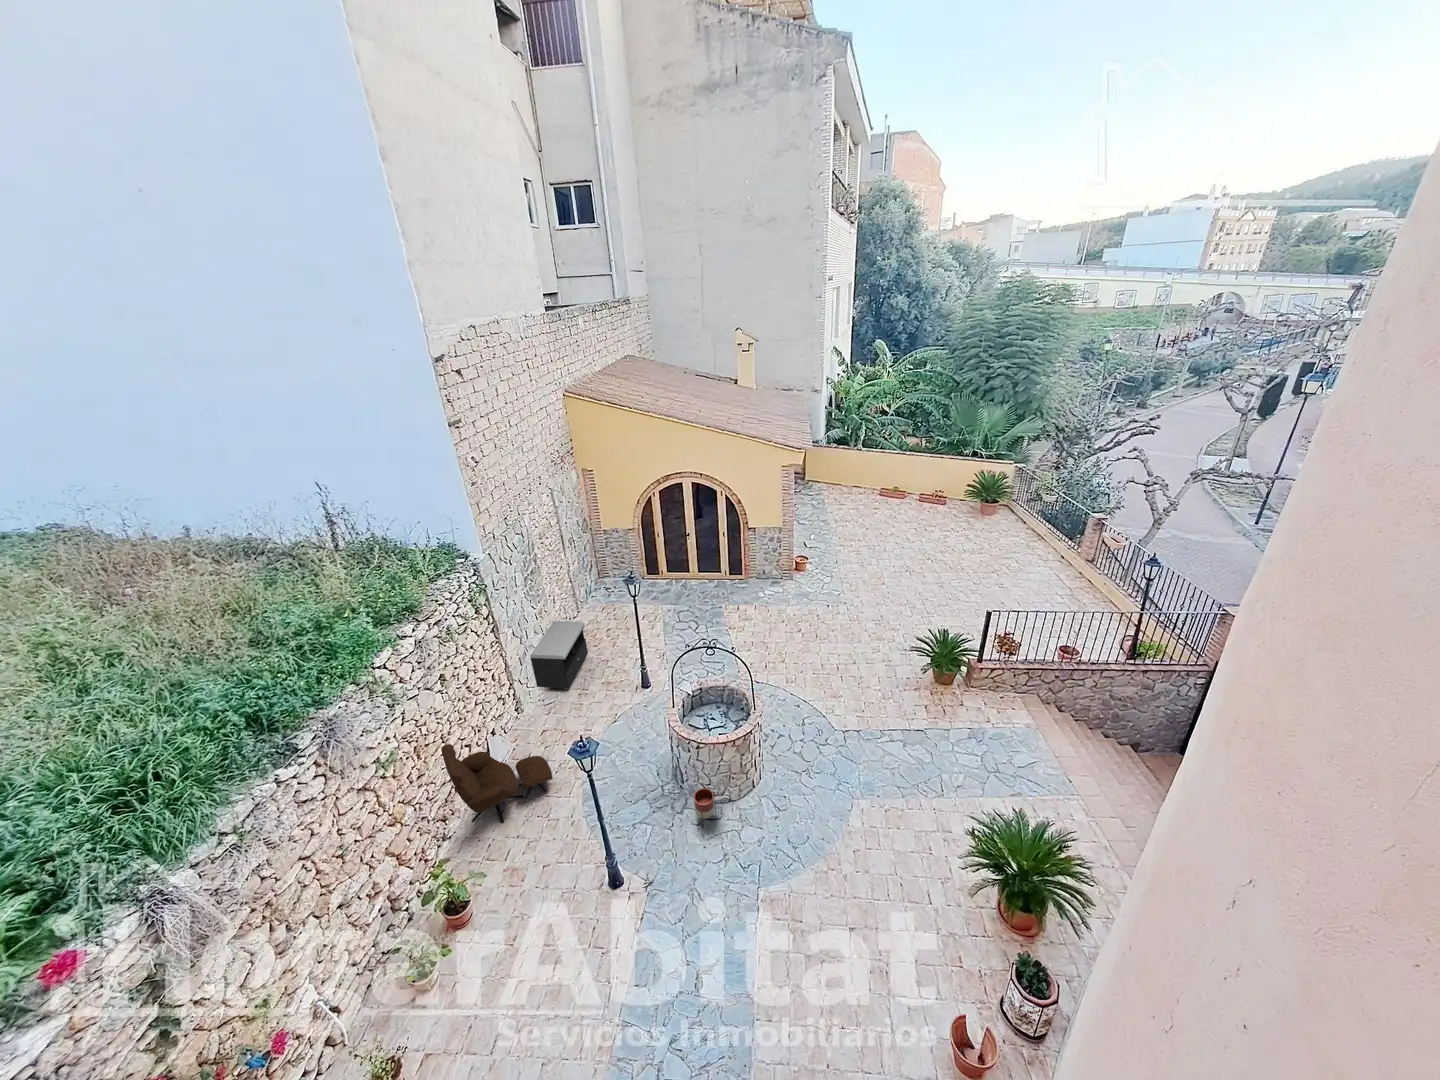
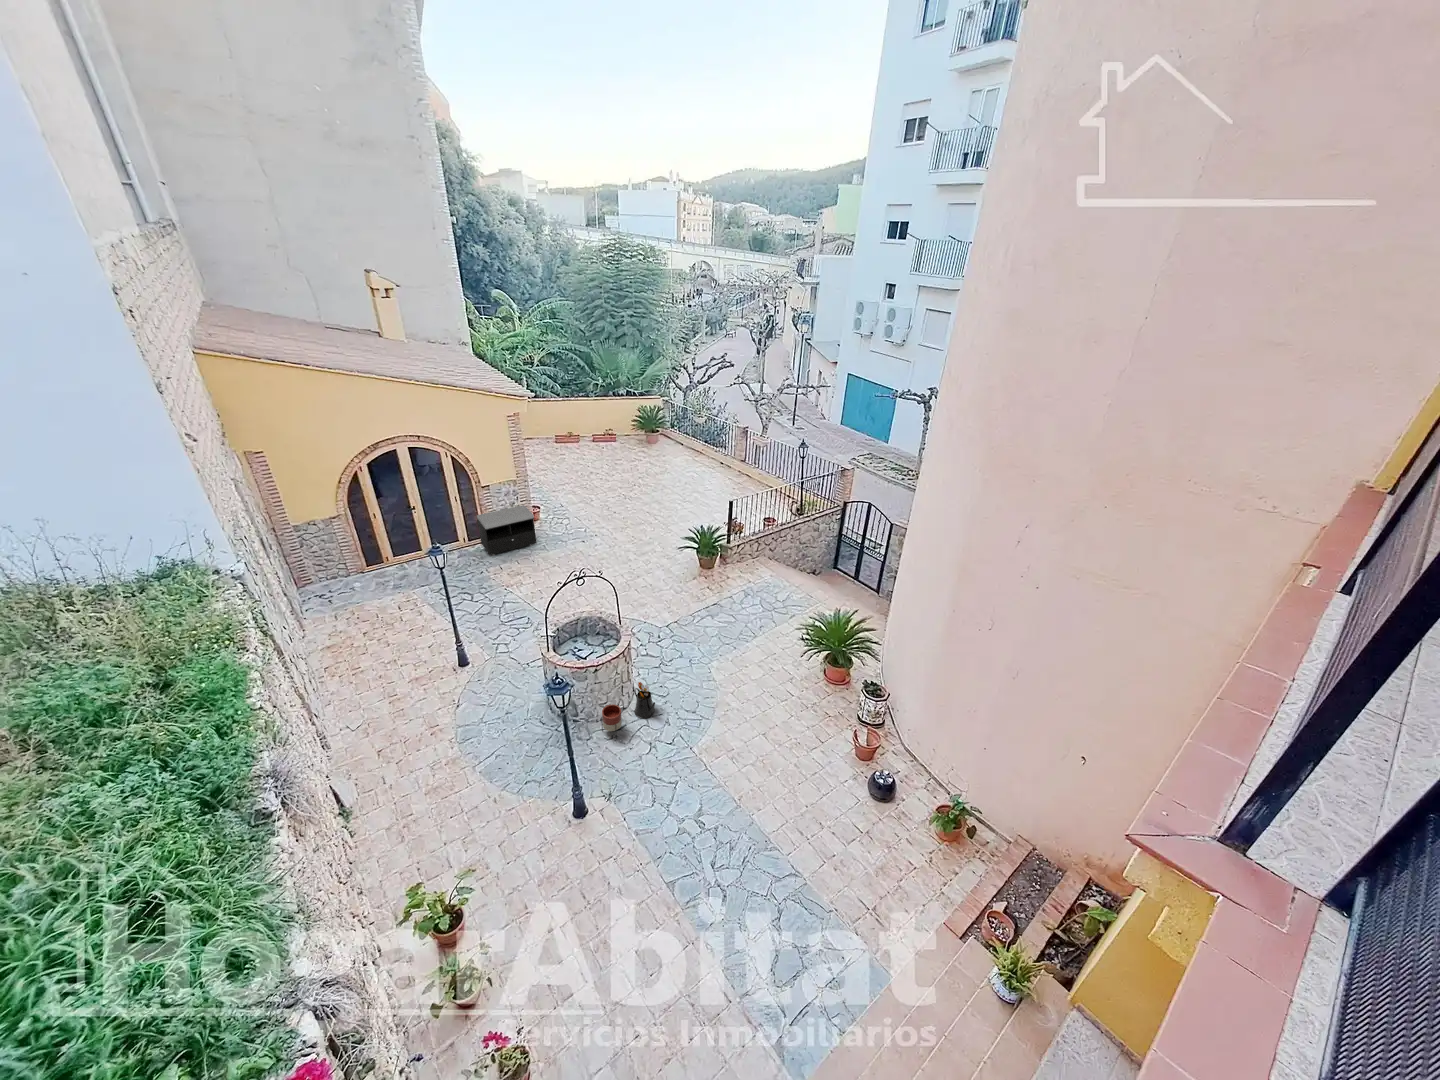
storage bench: present [530,621,588,689] -> present [477,505,537,556]
lounge chair: present [441,744,553,823] -> none [304,770,441,873]
watering can: none [738,778,760,824] -> present [634,682,655,719]

